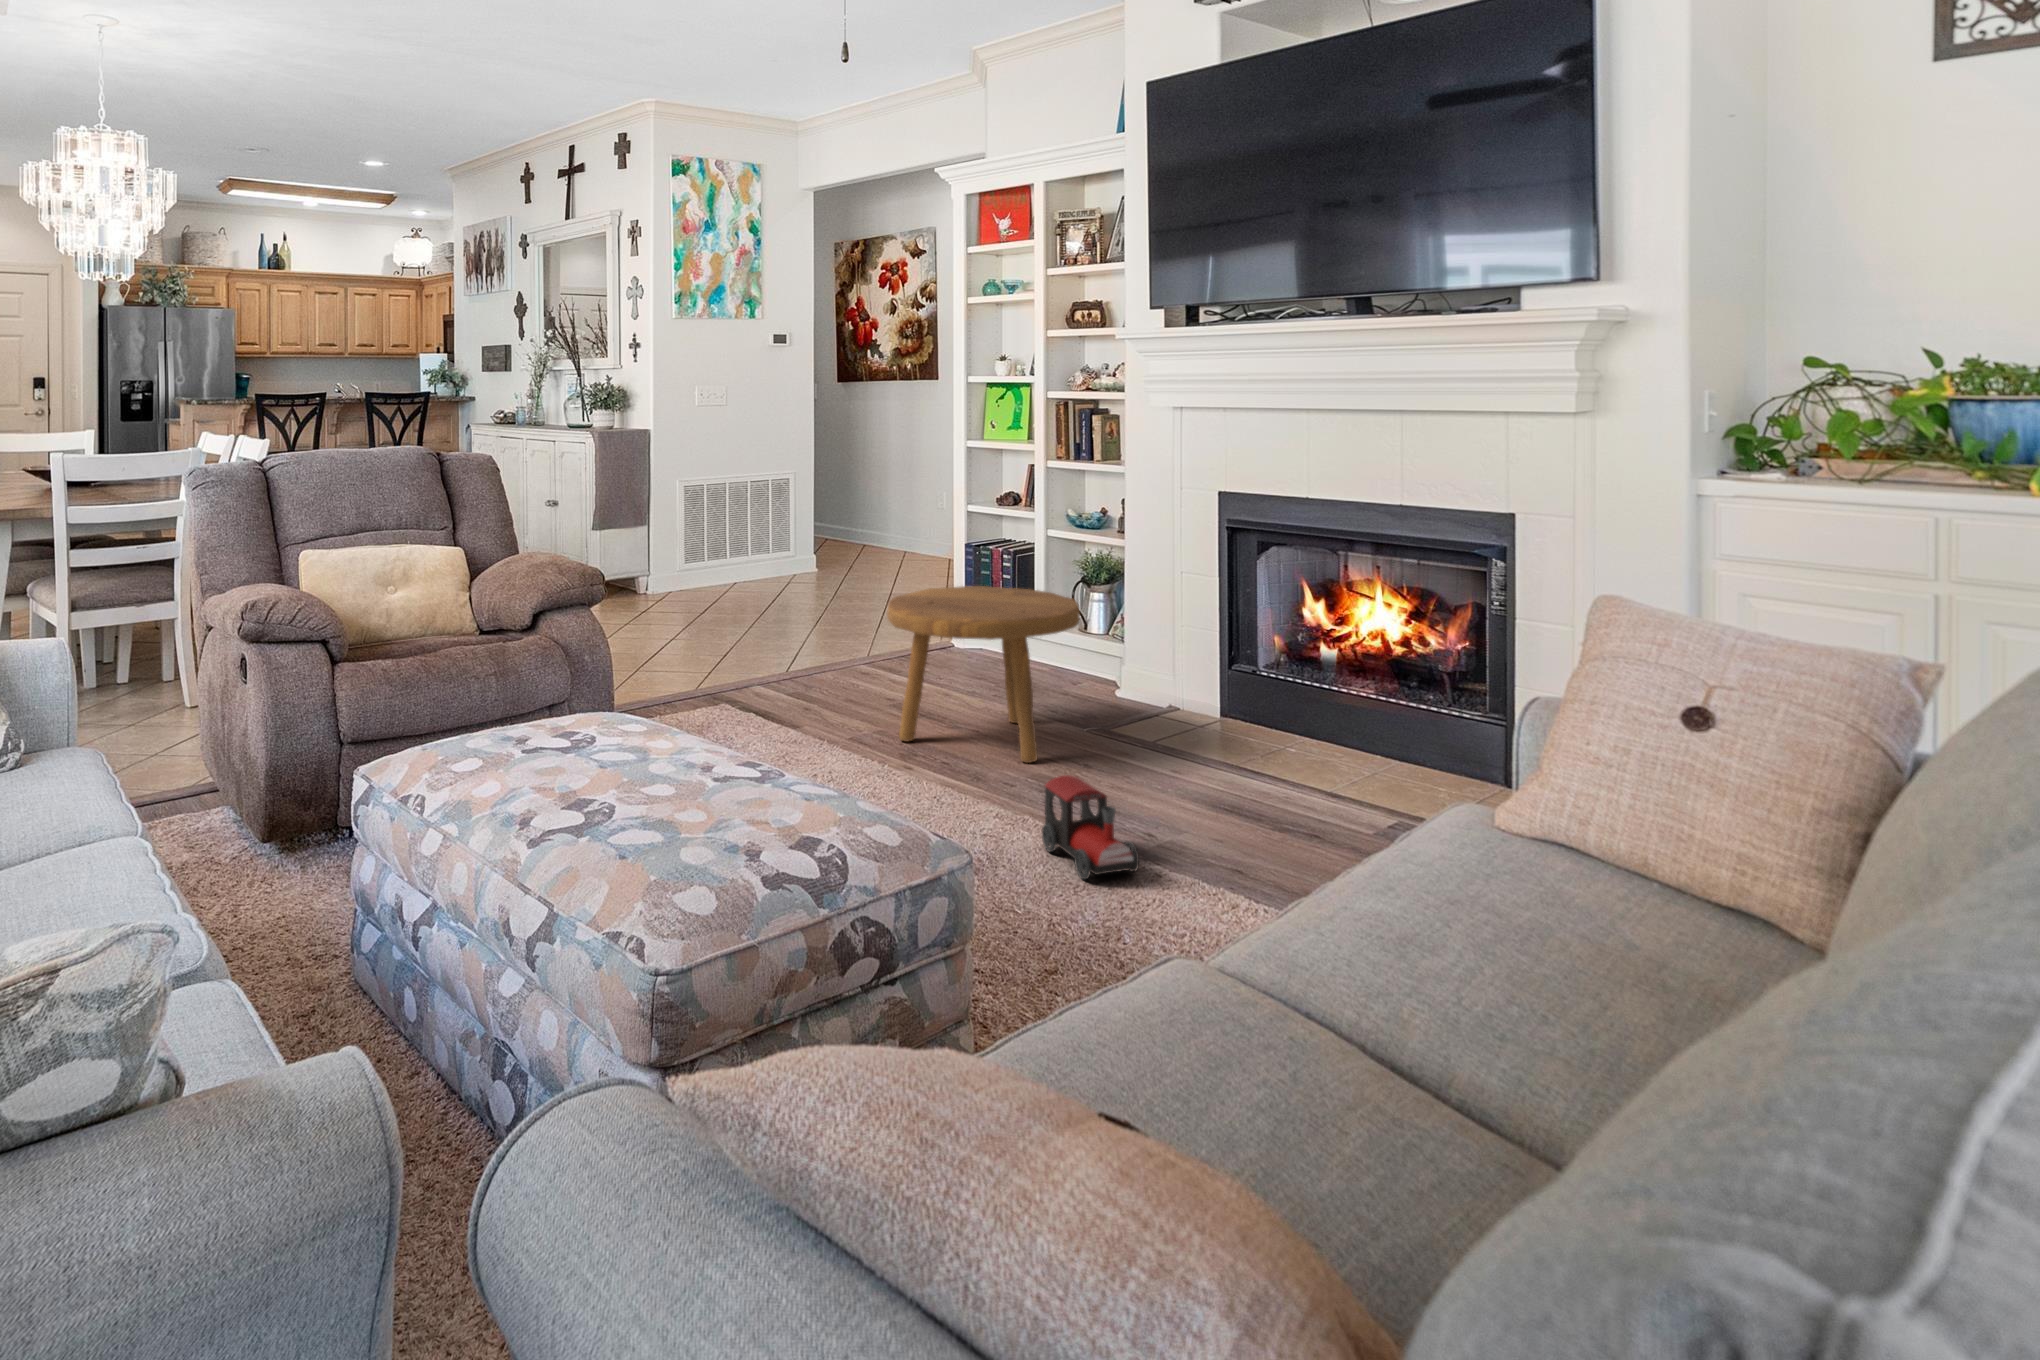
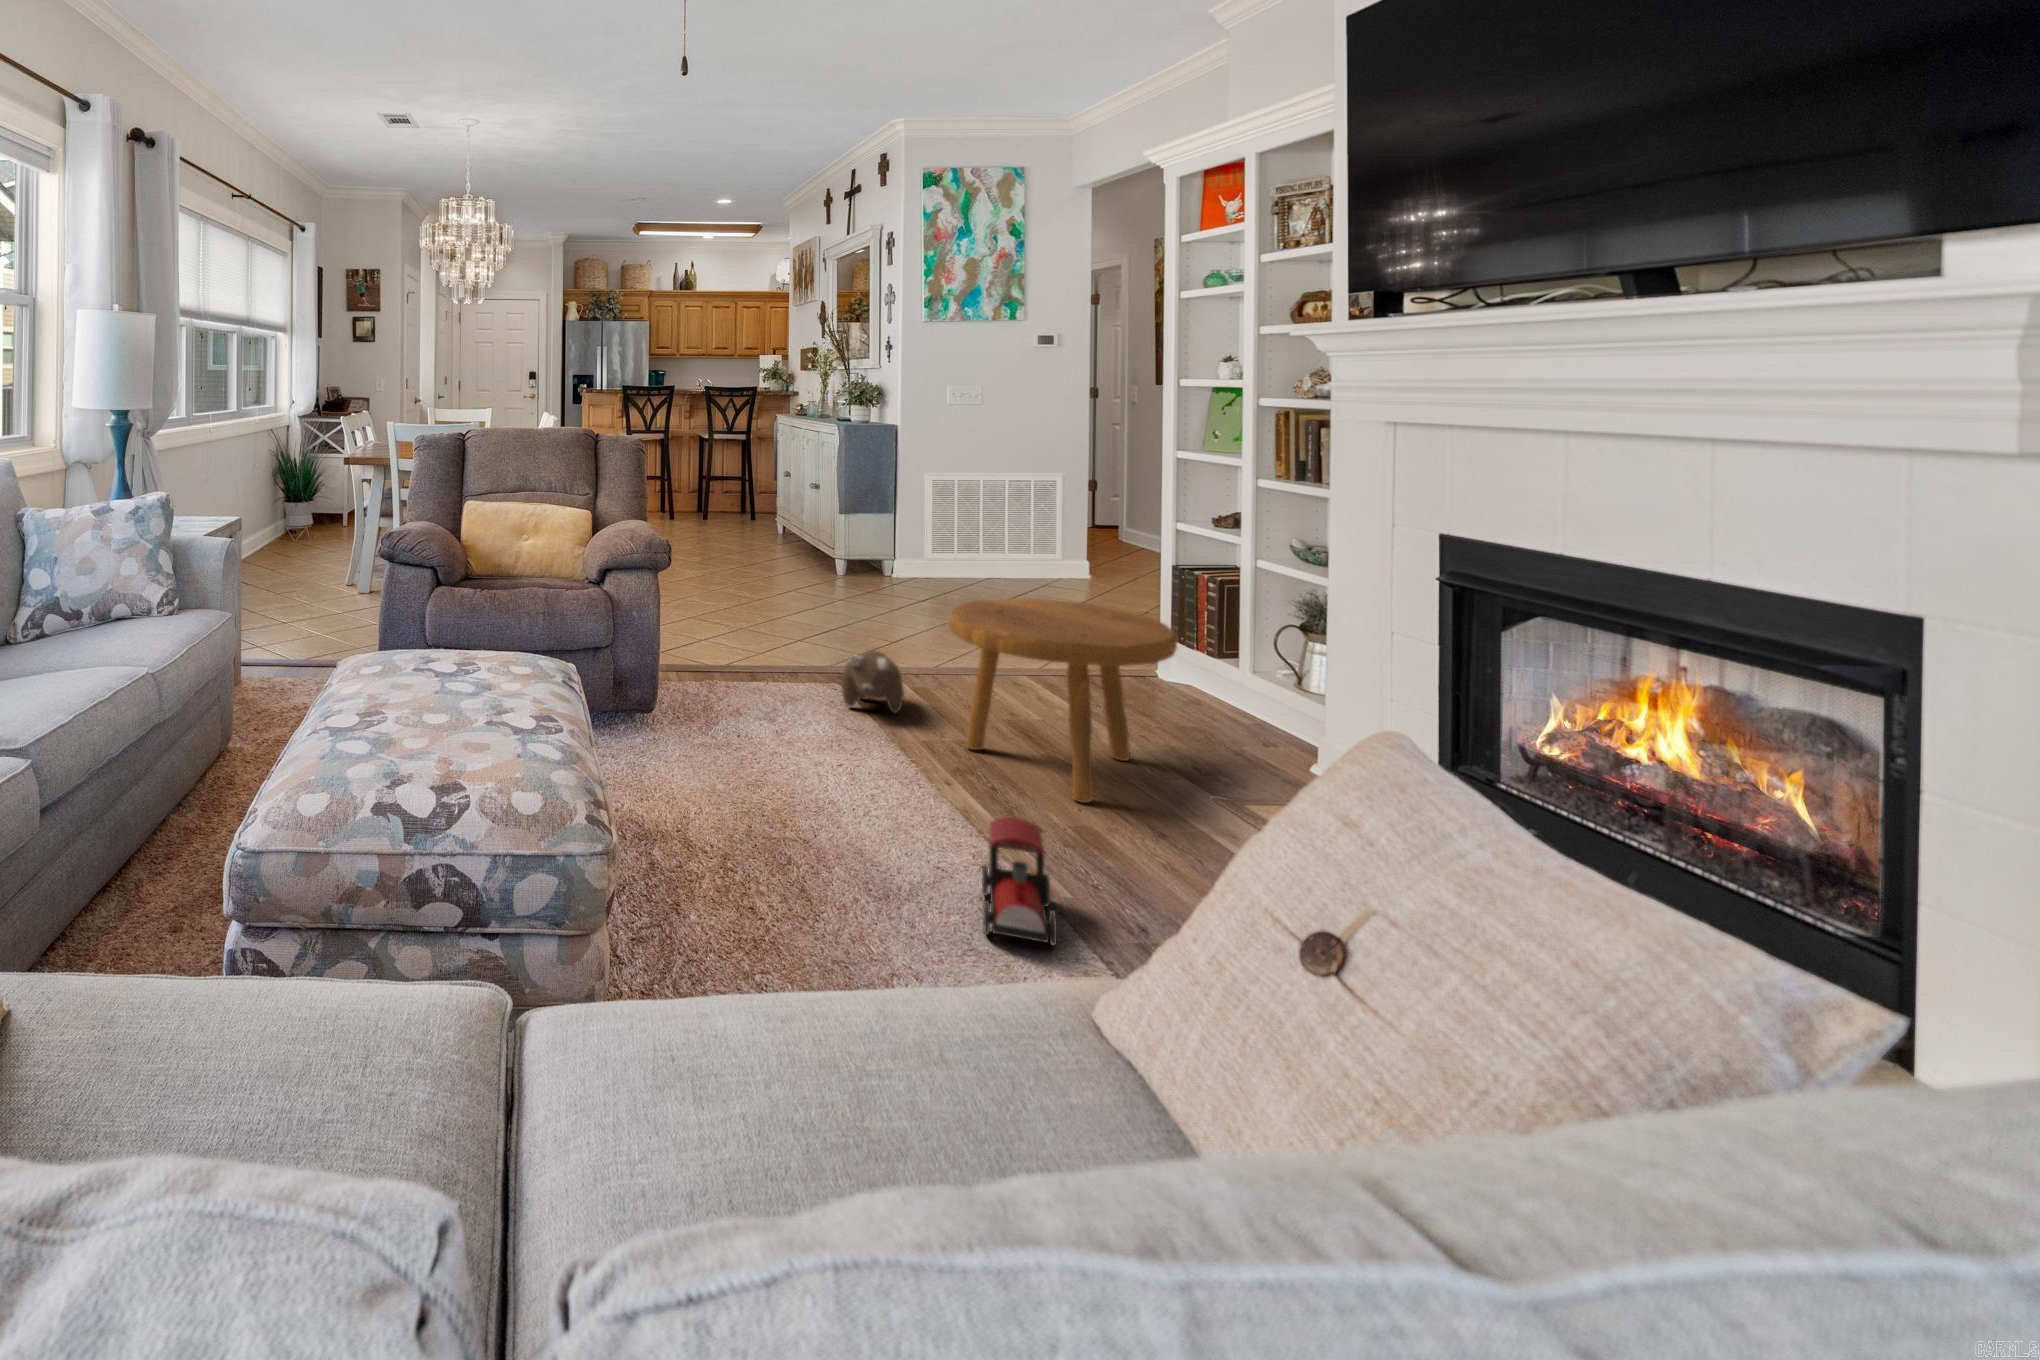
plush toy: none [755,665,817,729] -> present [842,651,904,713]

